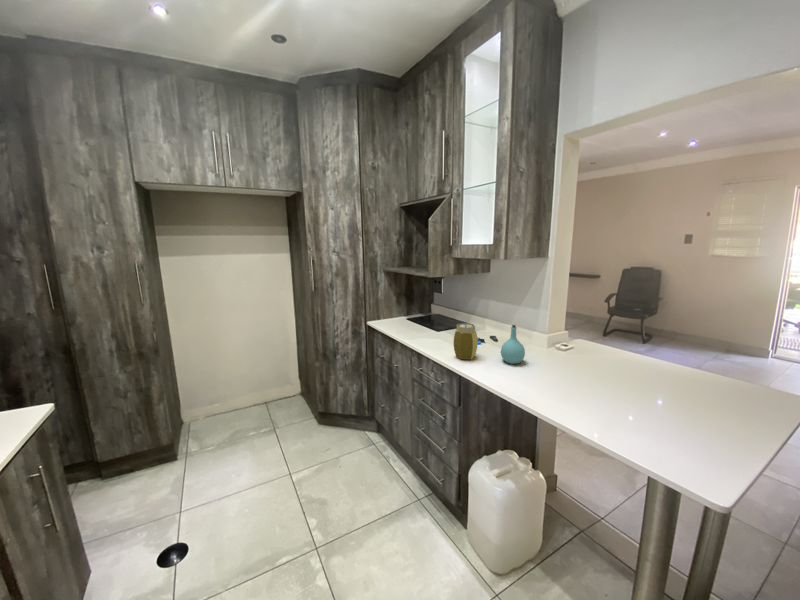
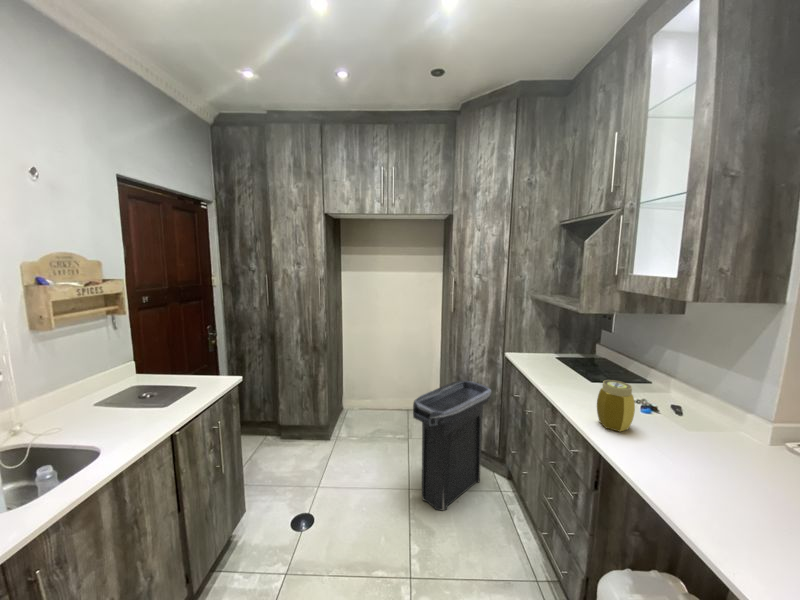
bottle: present [501,325,525,364] -> none [671,399,717,459]
trash can: none [290,354,358,480] -> present [413,381,491,510]

